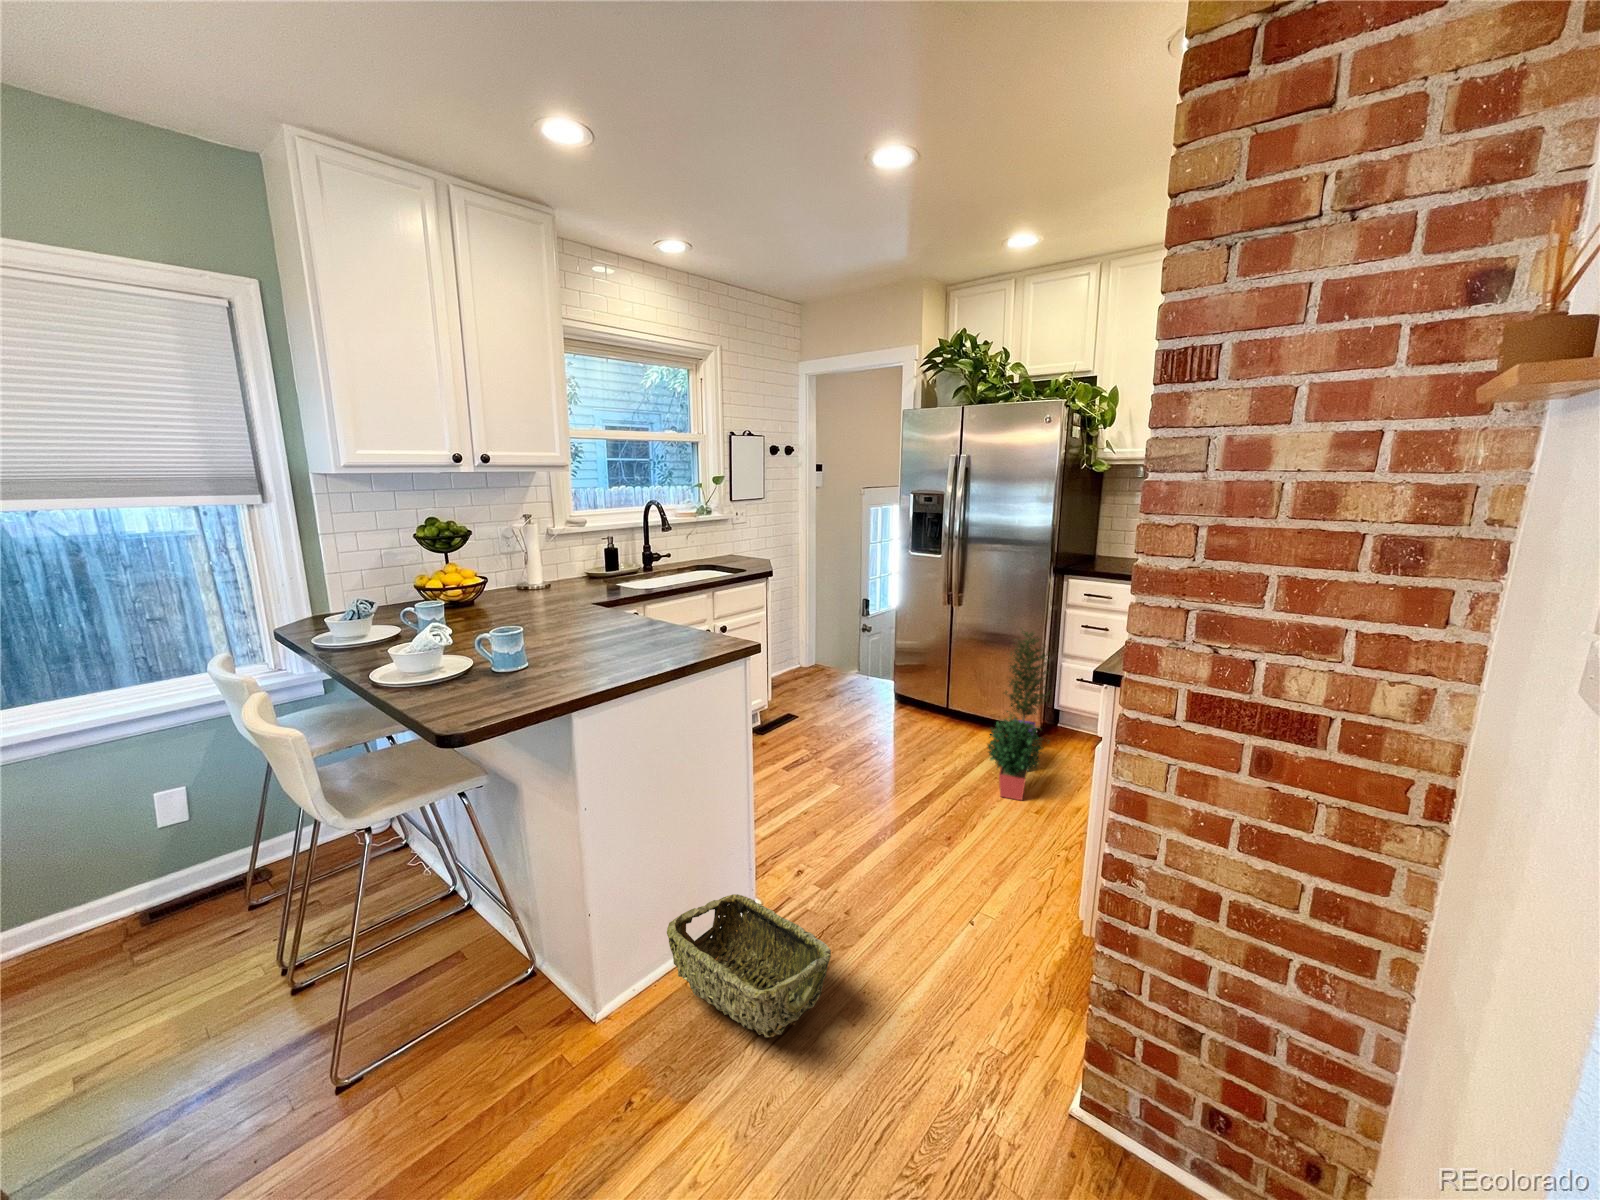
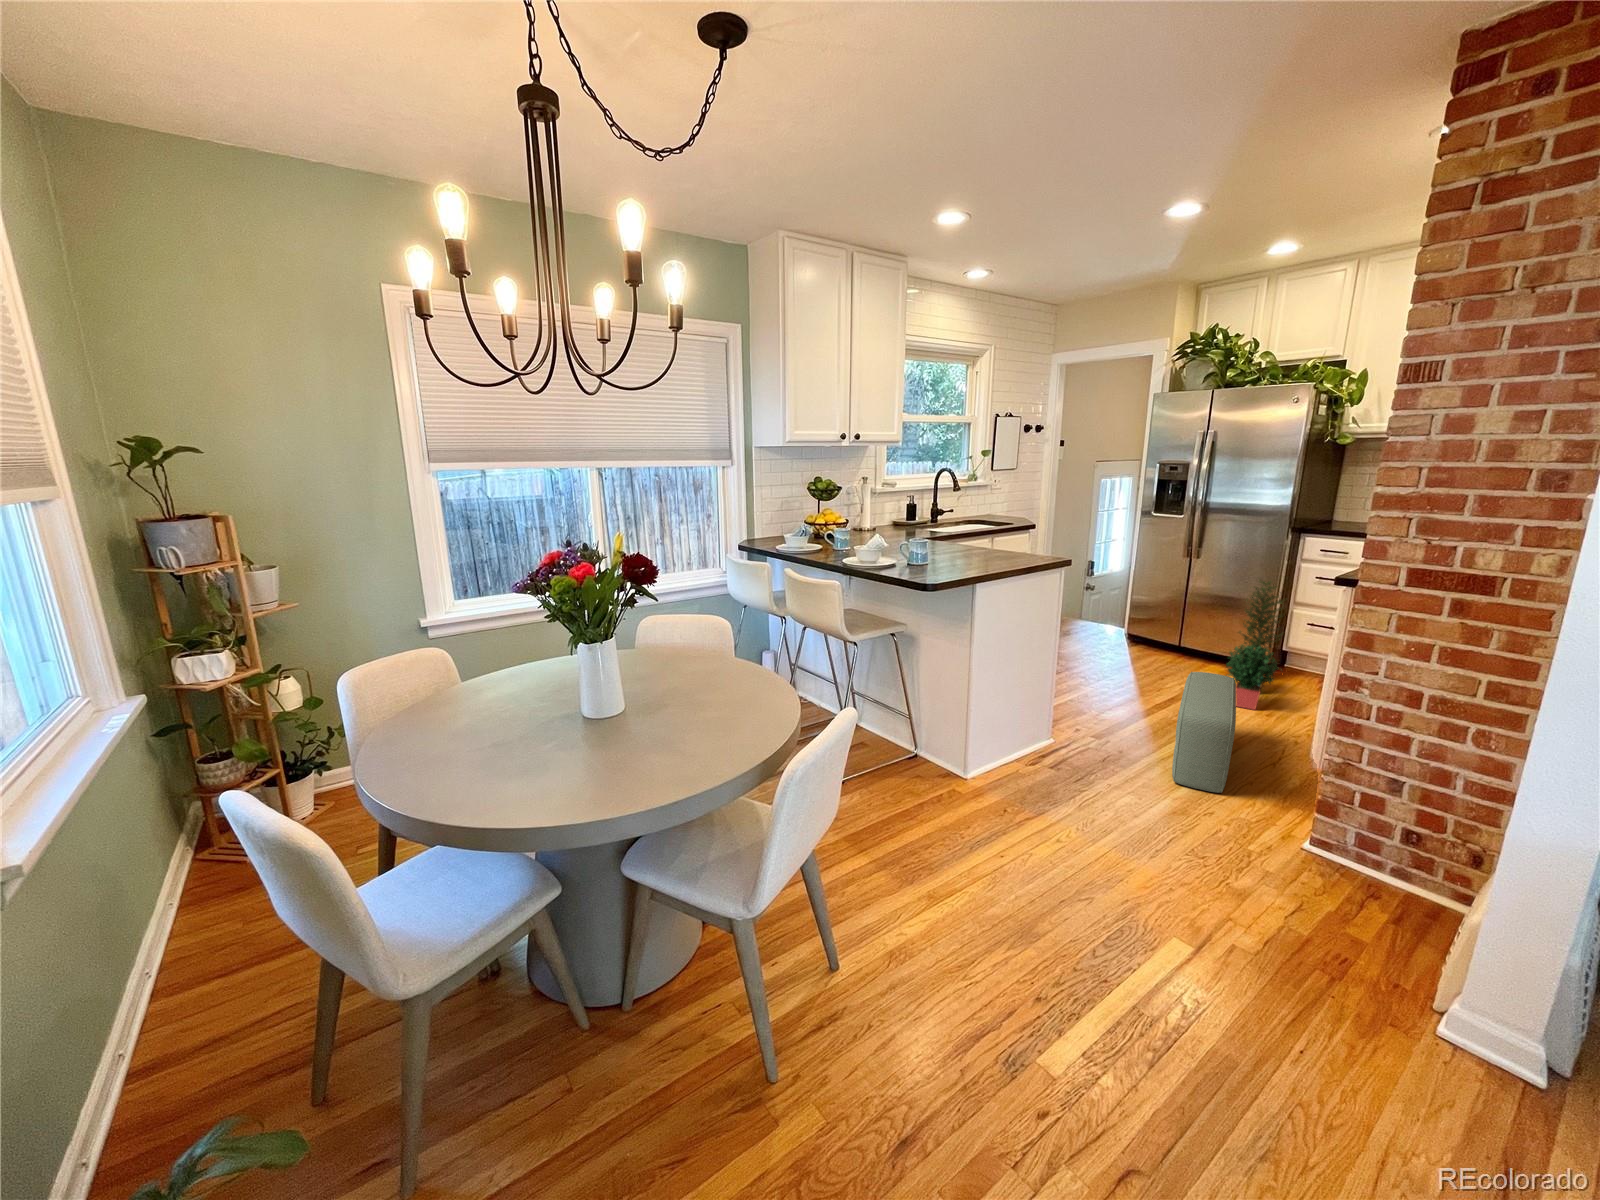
pouf: none [908,775,990,984] -> present [1172,672,1236,793]
woven basket: present [667,894,831,1037] -> none [1008,726,1125,795]

